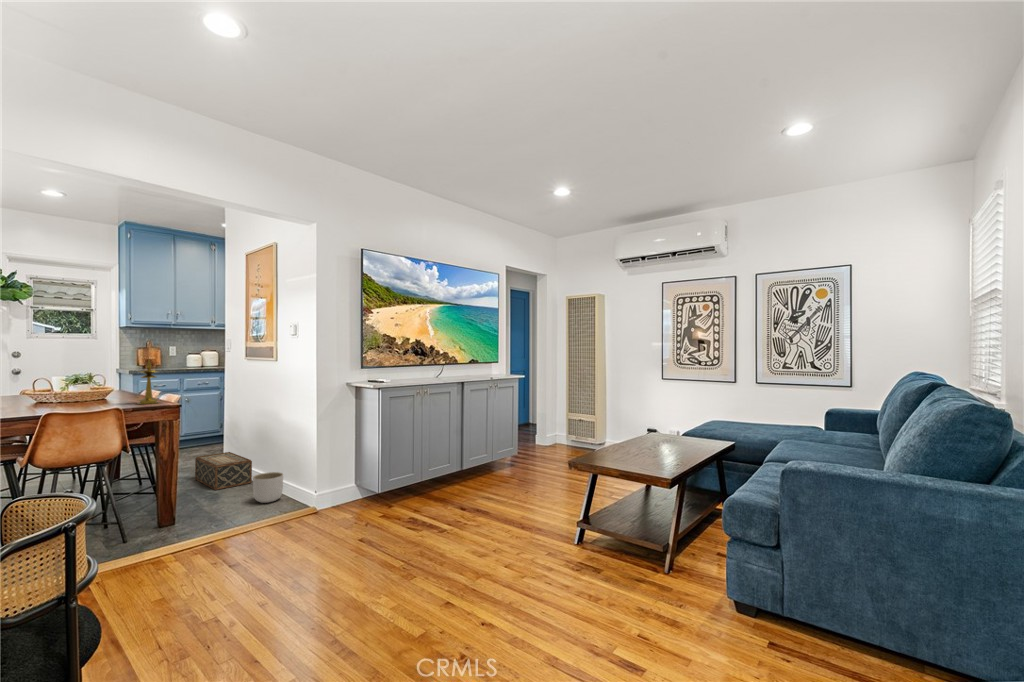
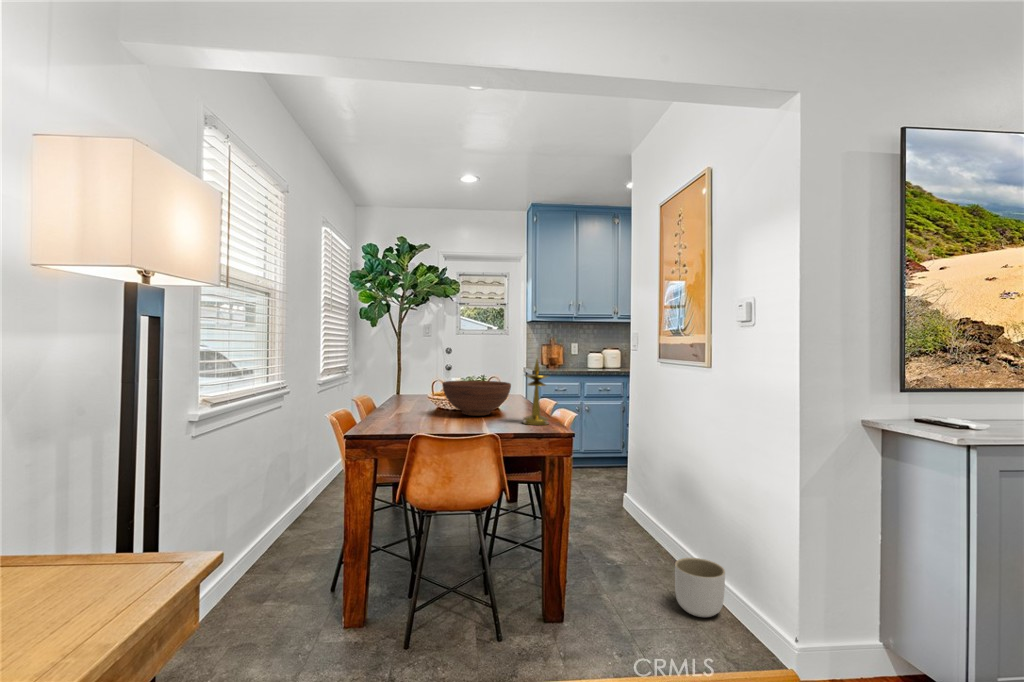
fruit bowl: none [54,378,123,404] -> present [442,380,511,416]
woven basket: present [195,452,252,490] -> none [594,494,668,556]

